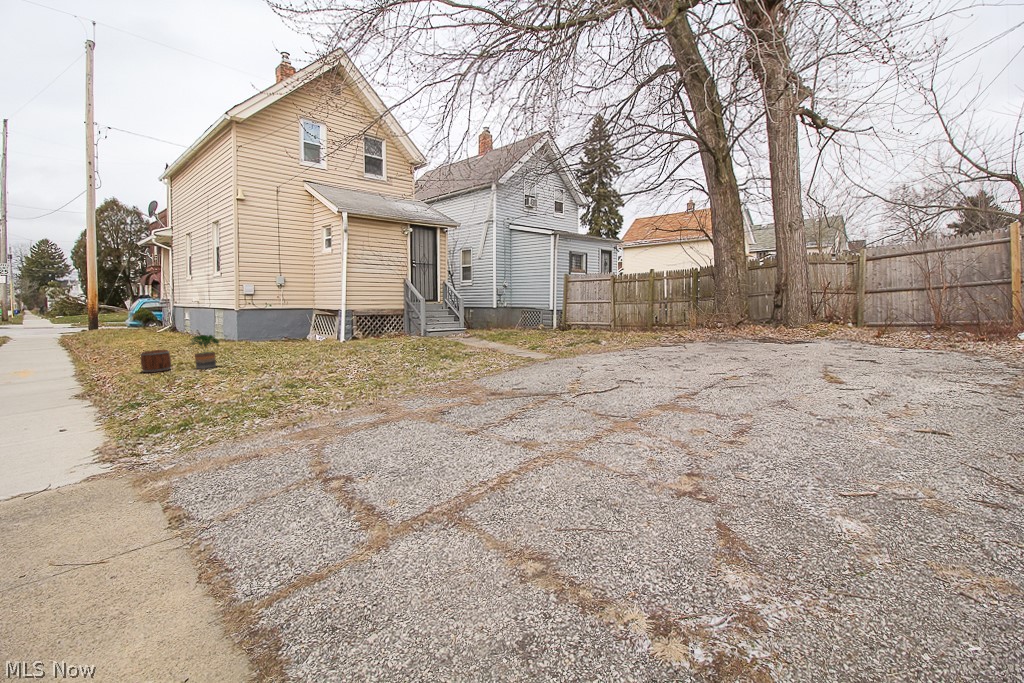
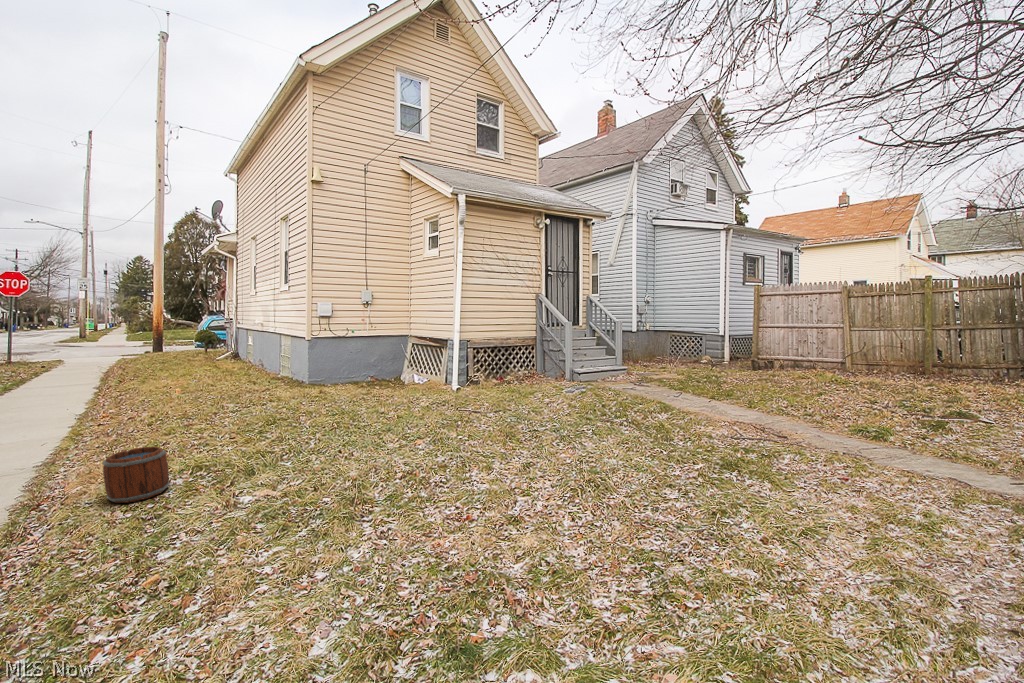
potted tree: present [191,335,219,369] -> none [202,416,265,495]

